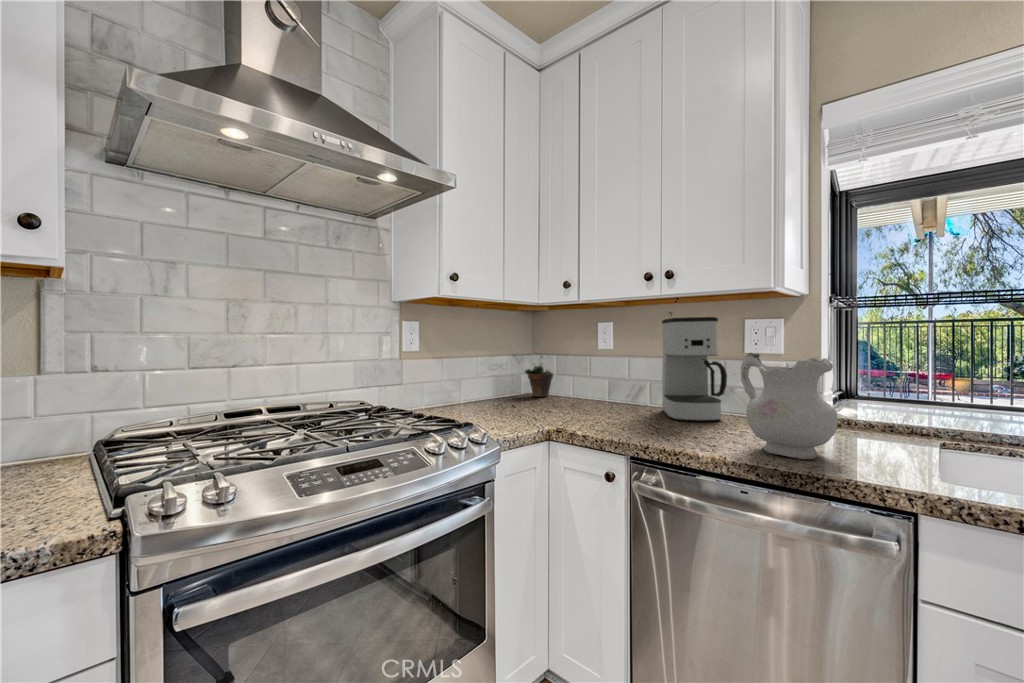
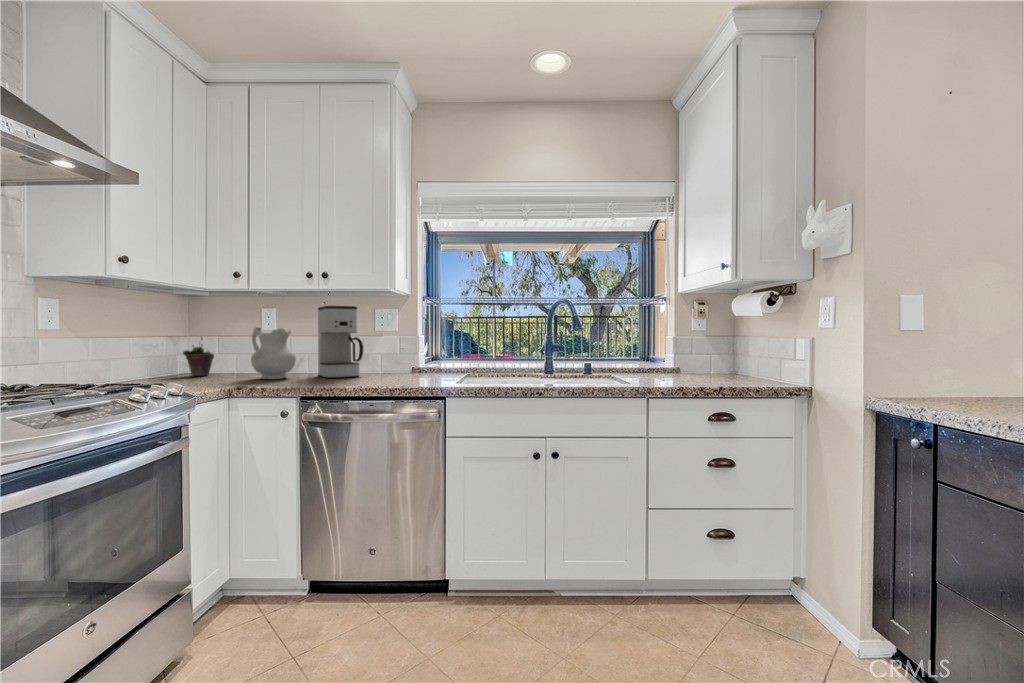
ceramic pitcher: present [741,353,838,459] -> present [251,328,296,379]

